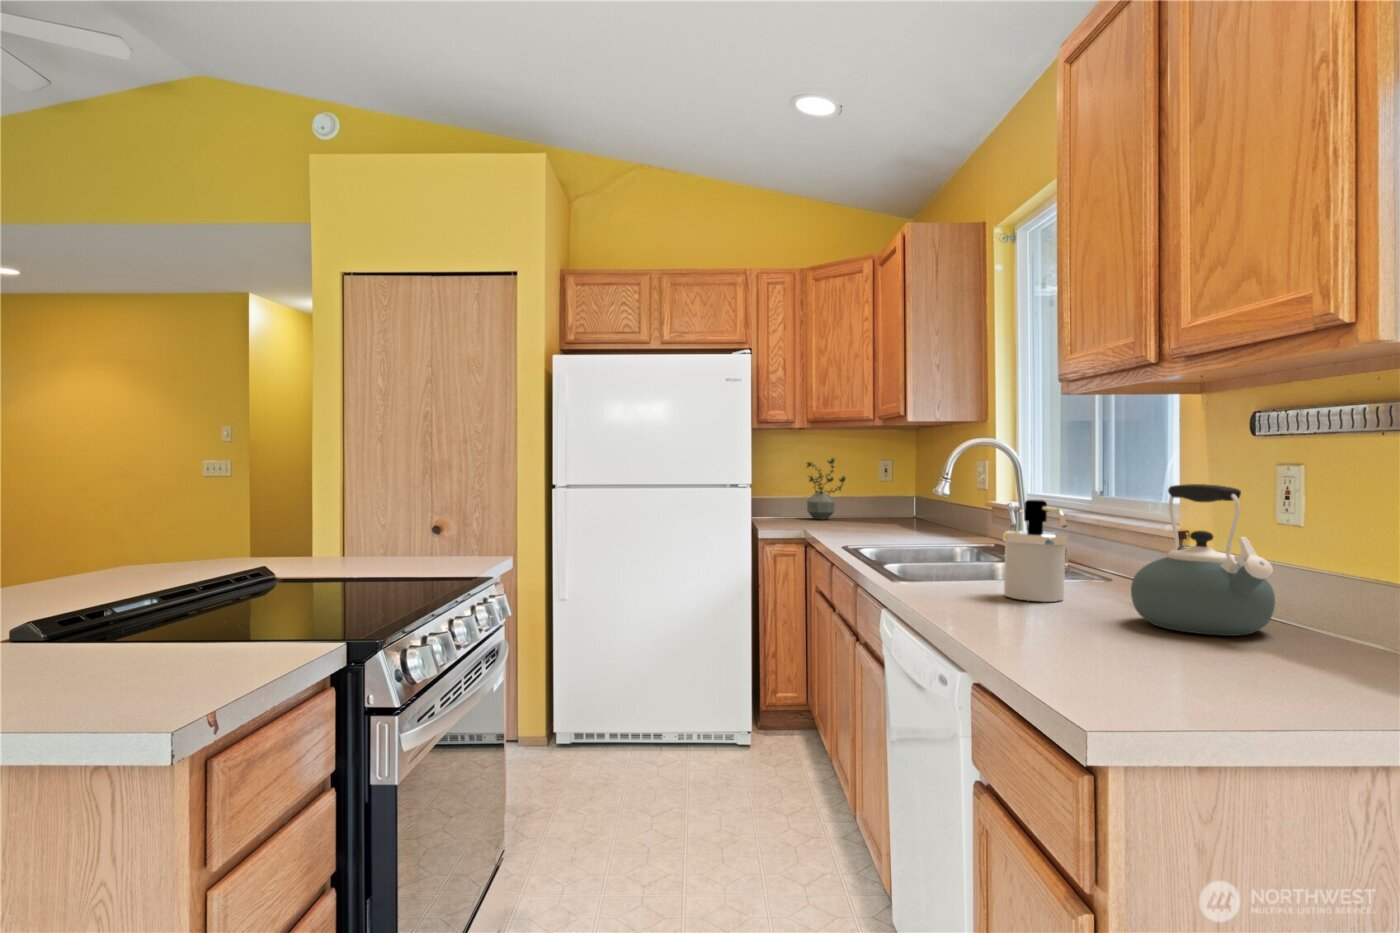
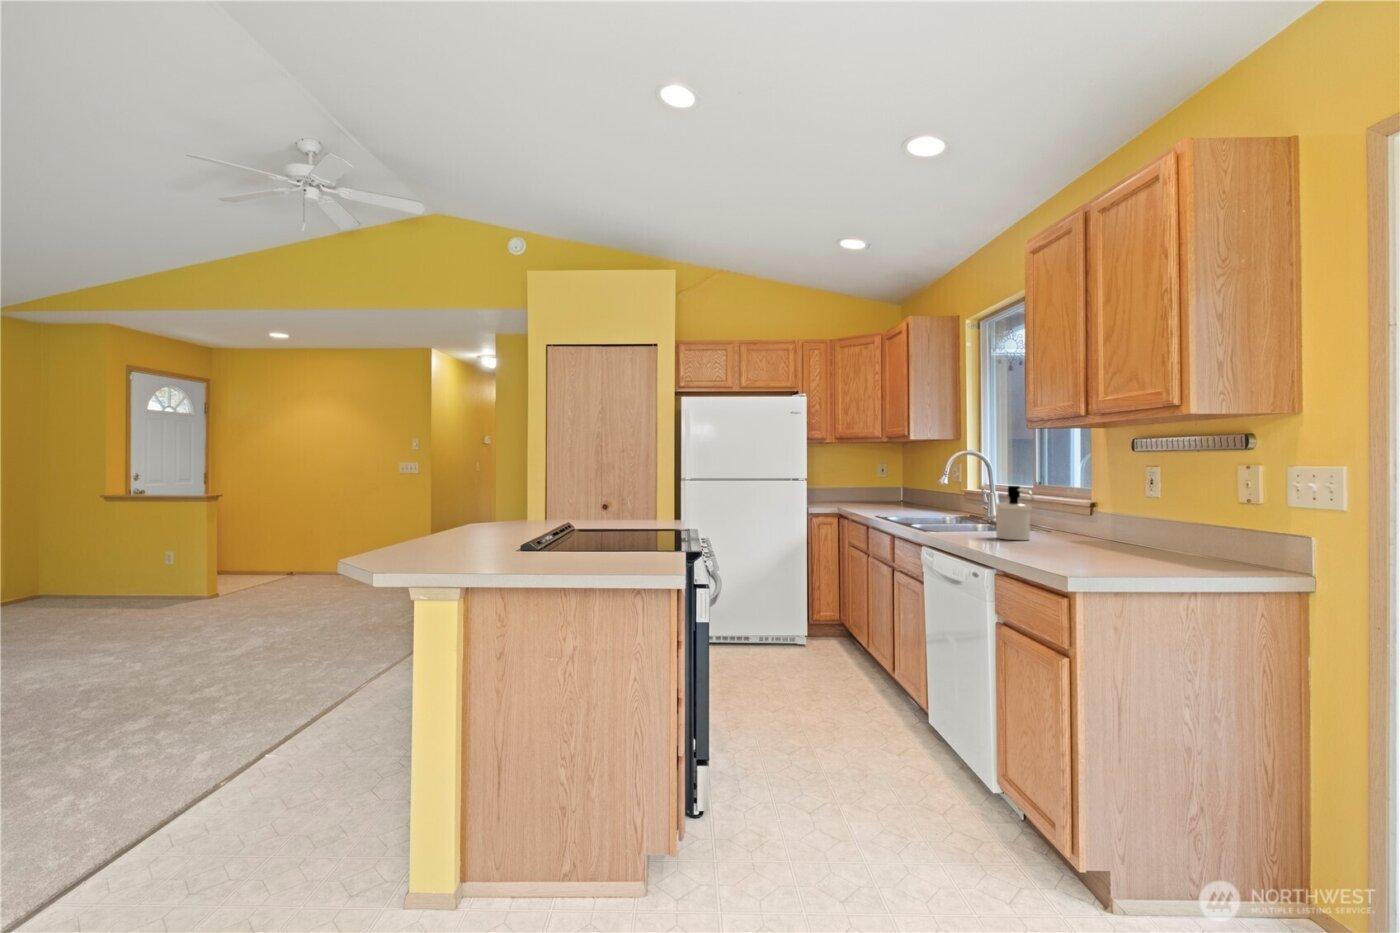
potted plant: present [807,458,846,520] -> none [832,462,859,502]
kettle: present [1131,484,1275,636] -> none [1070,477,1145,552]

